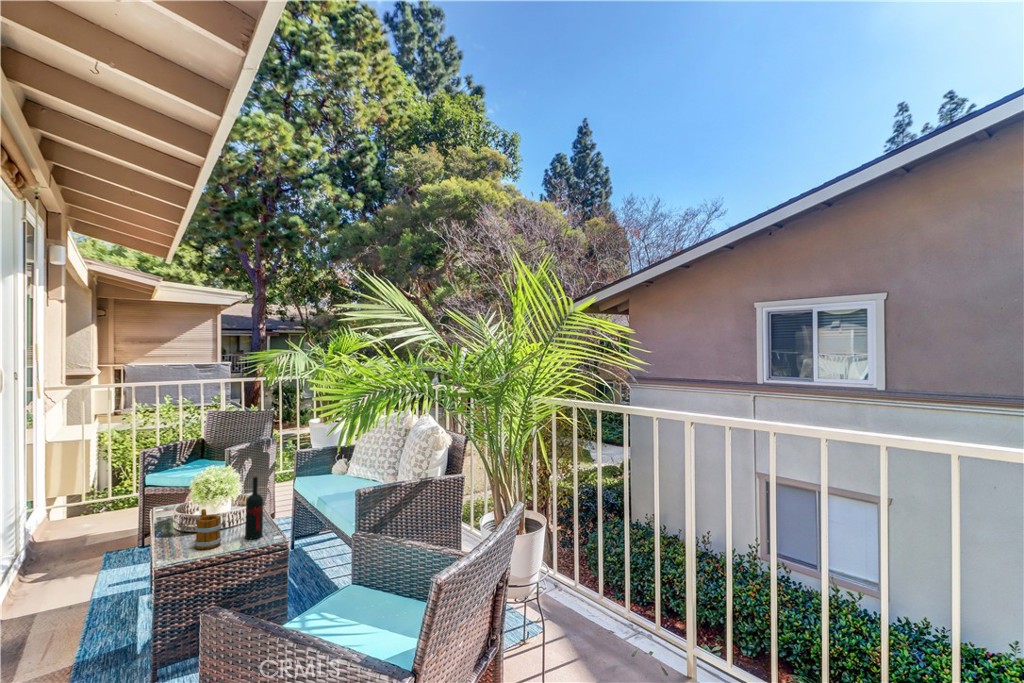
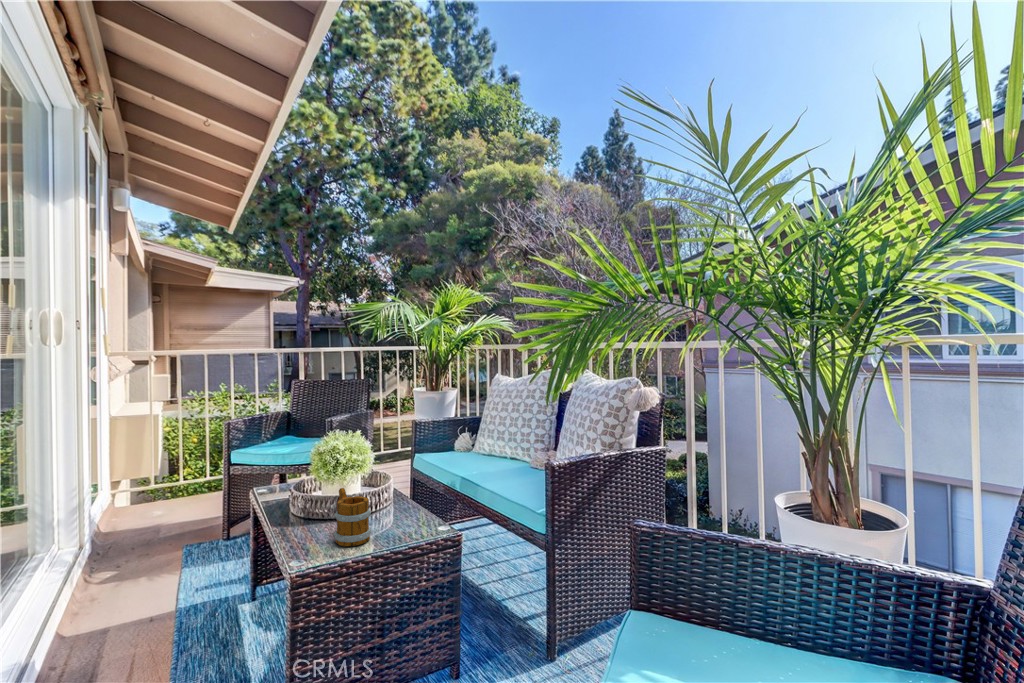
wine bottle: present [245,474,263,539] -> none [398,438,422,530]

